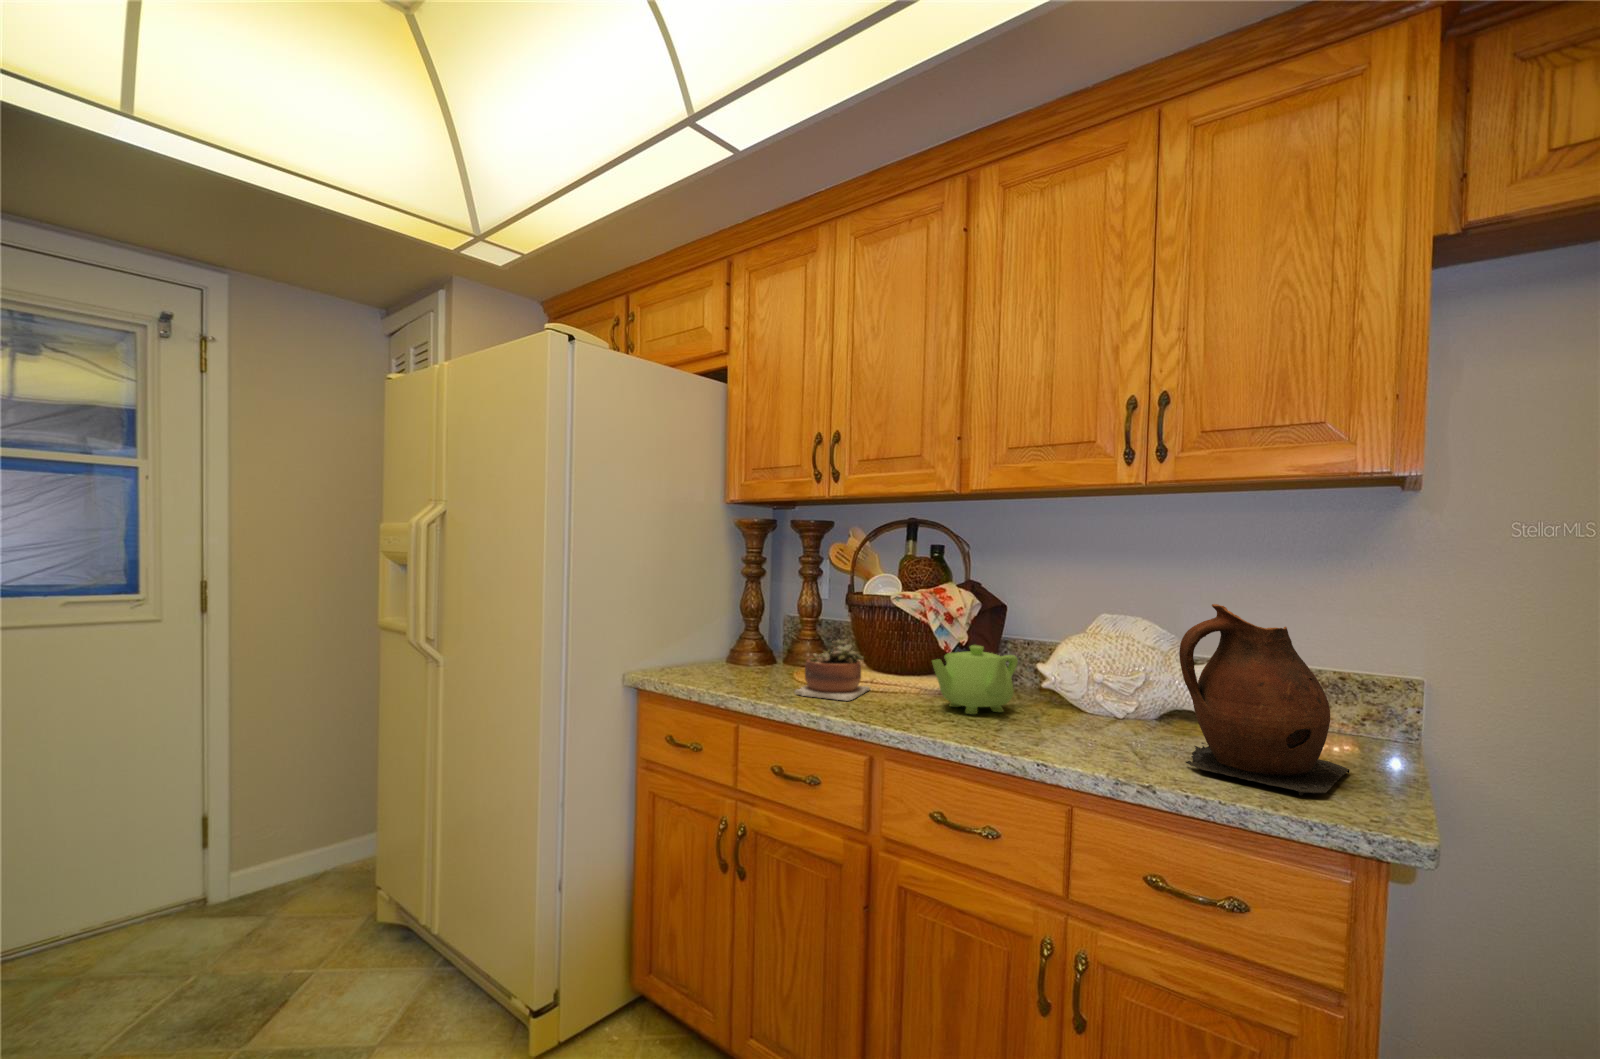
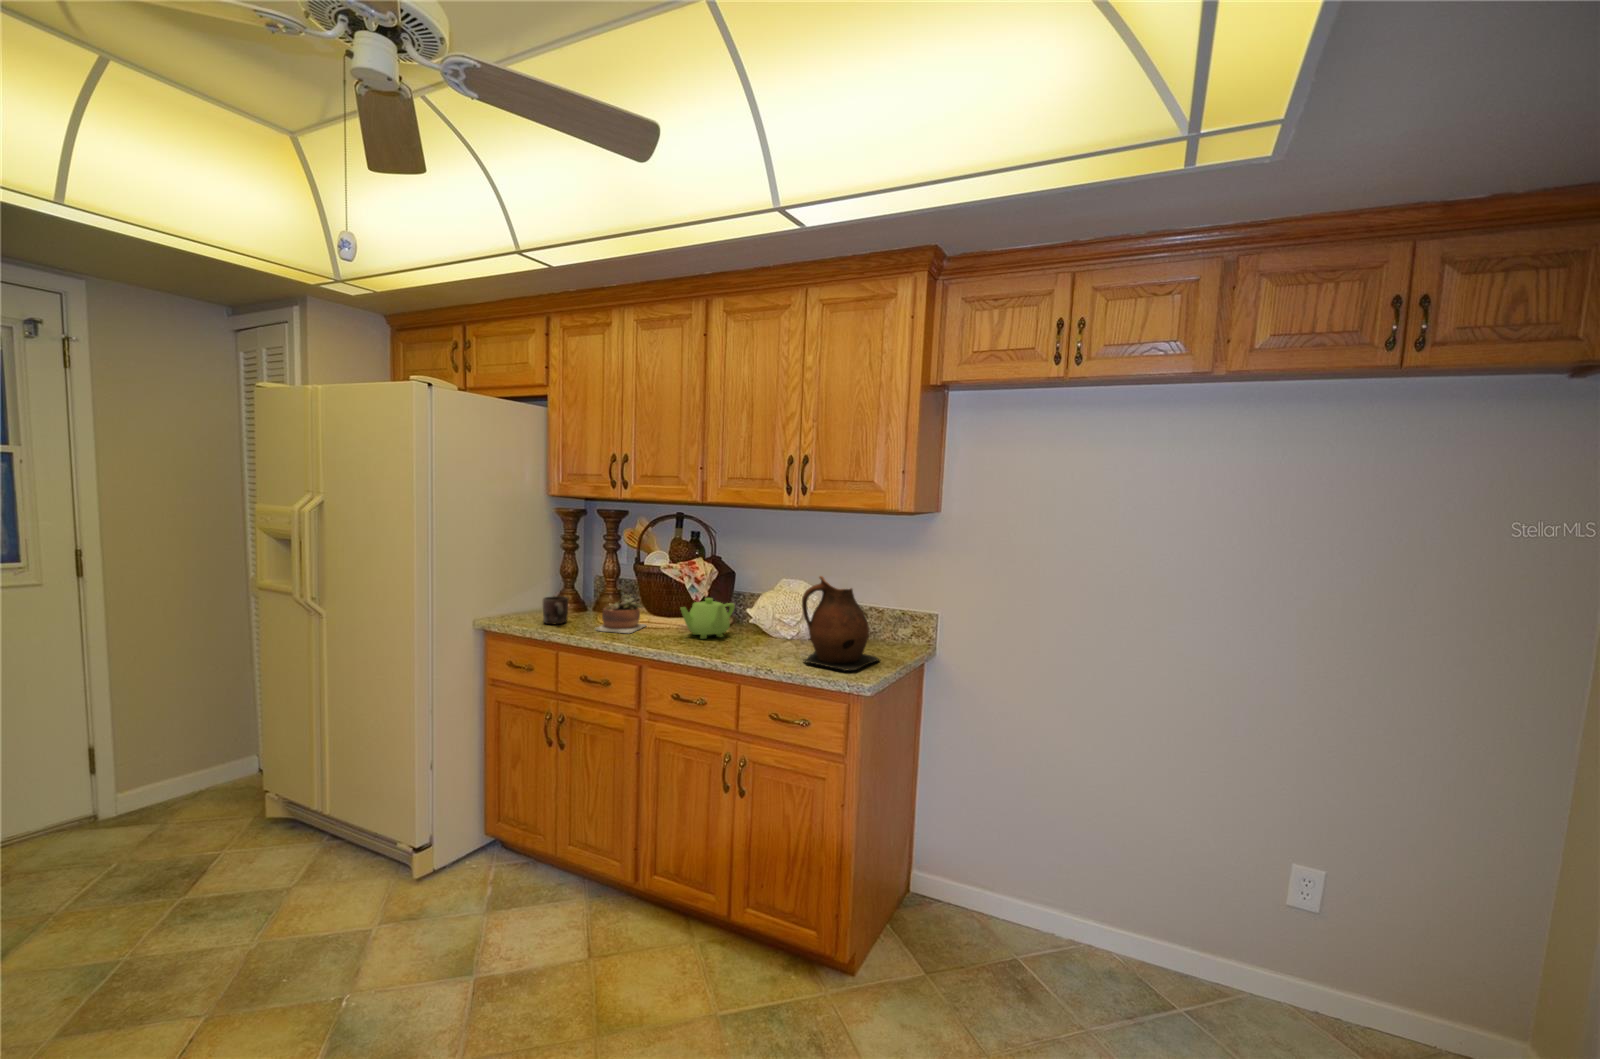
mug: none [717,641,754,683] -> present [543,596,569,624]

